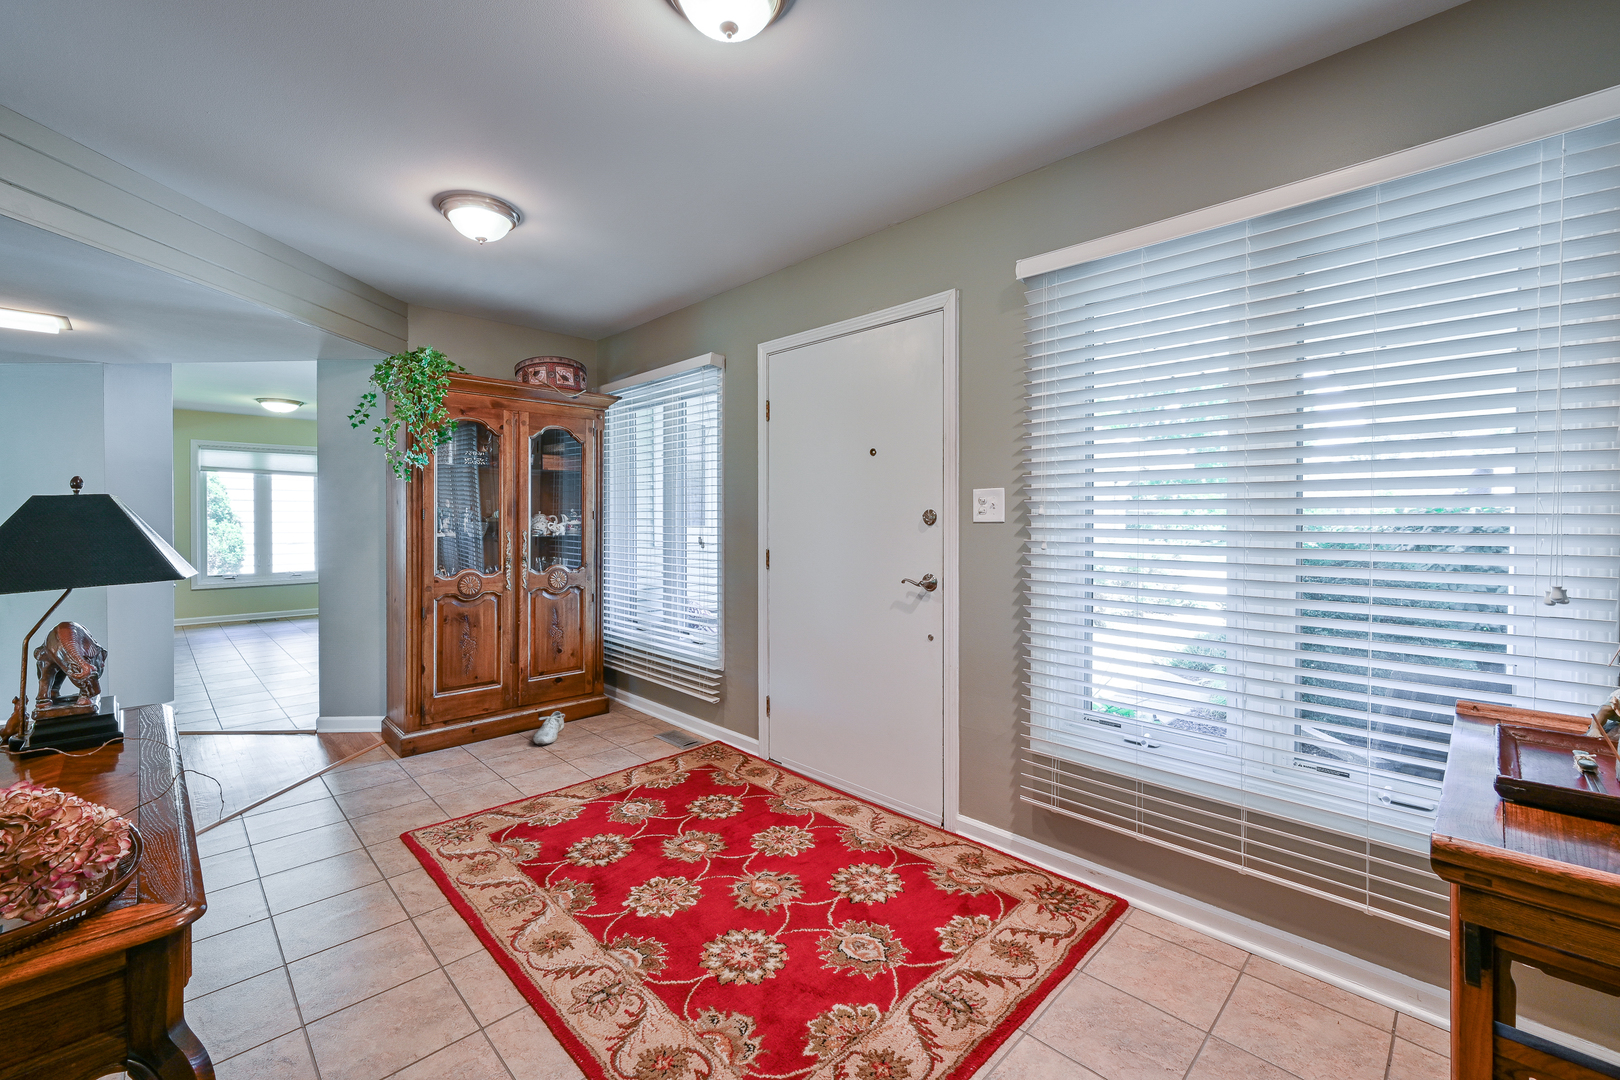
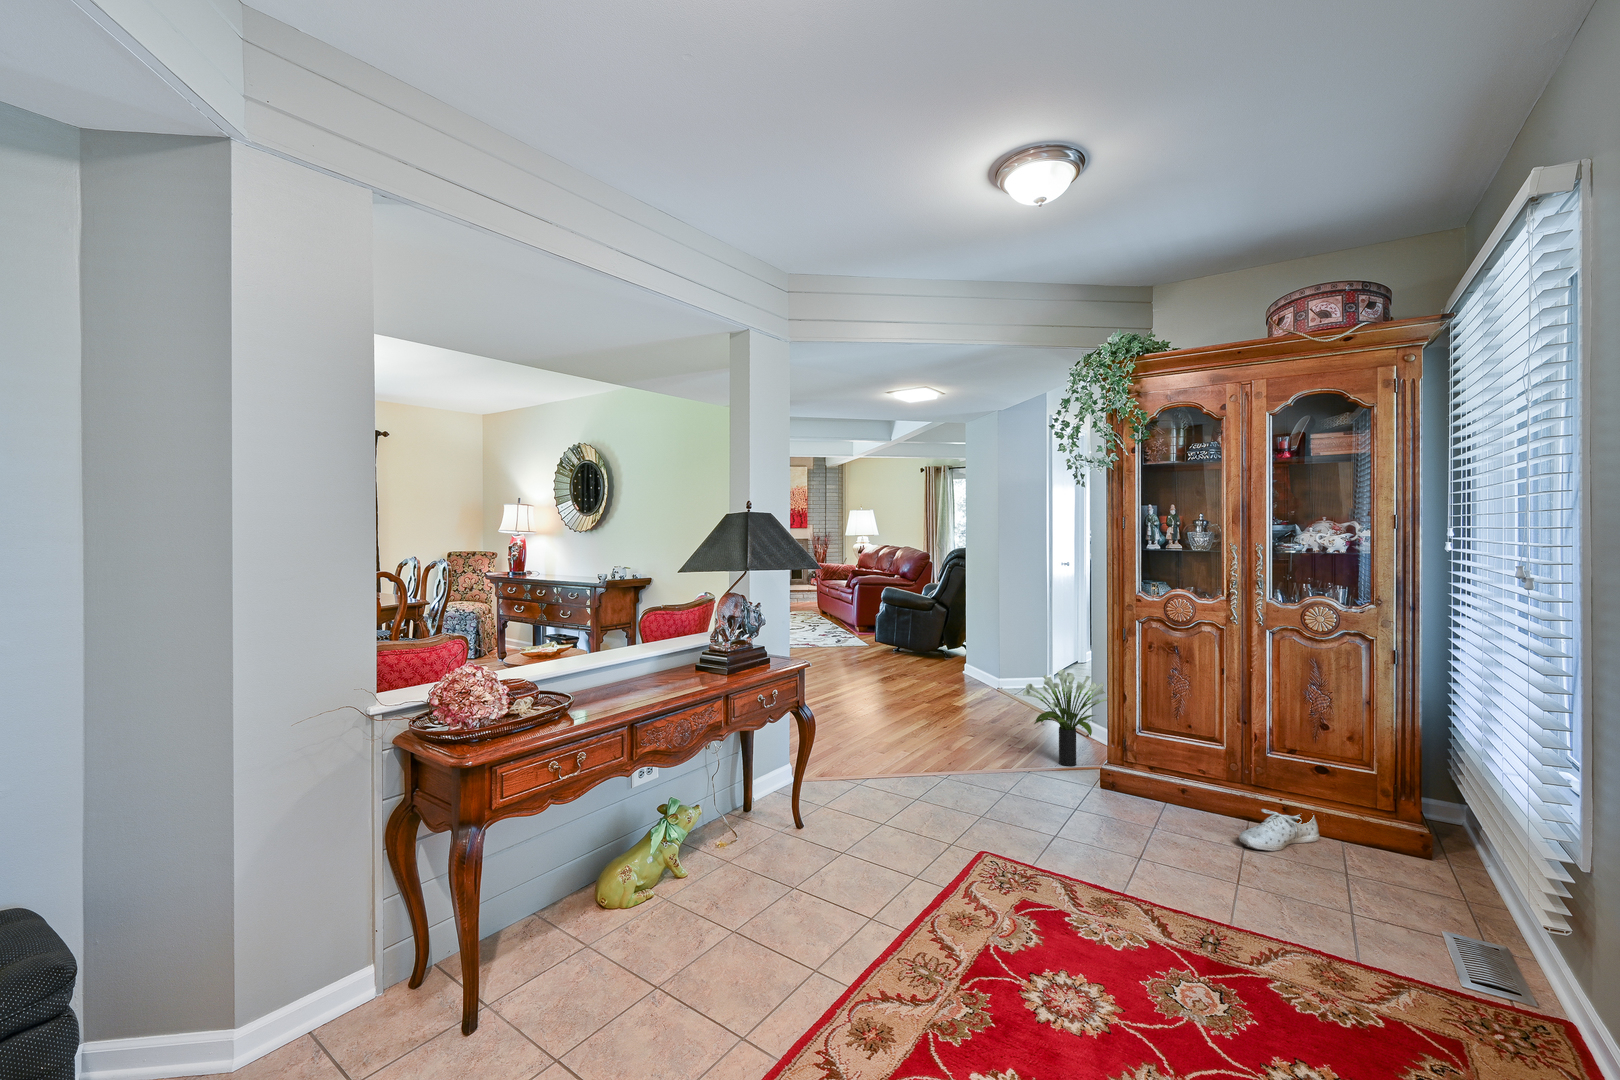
potted plant: none [274,658,380,754] -> present [1023,669,1107,766]

